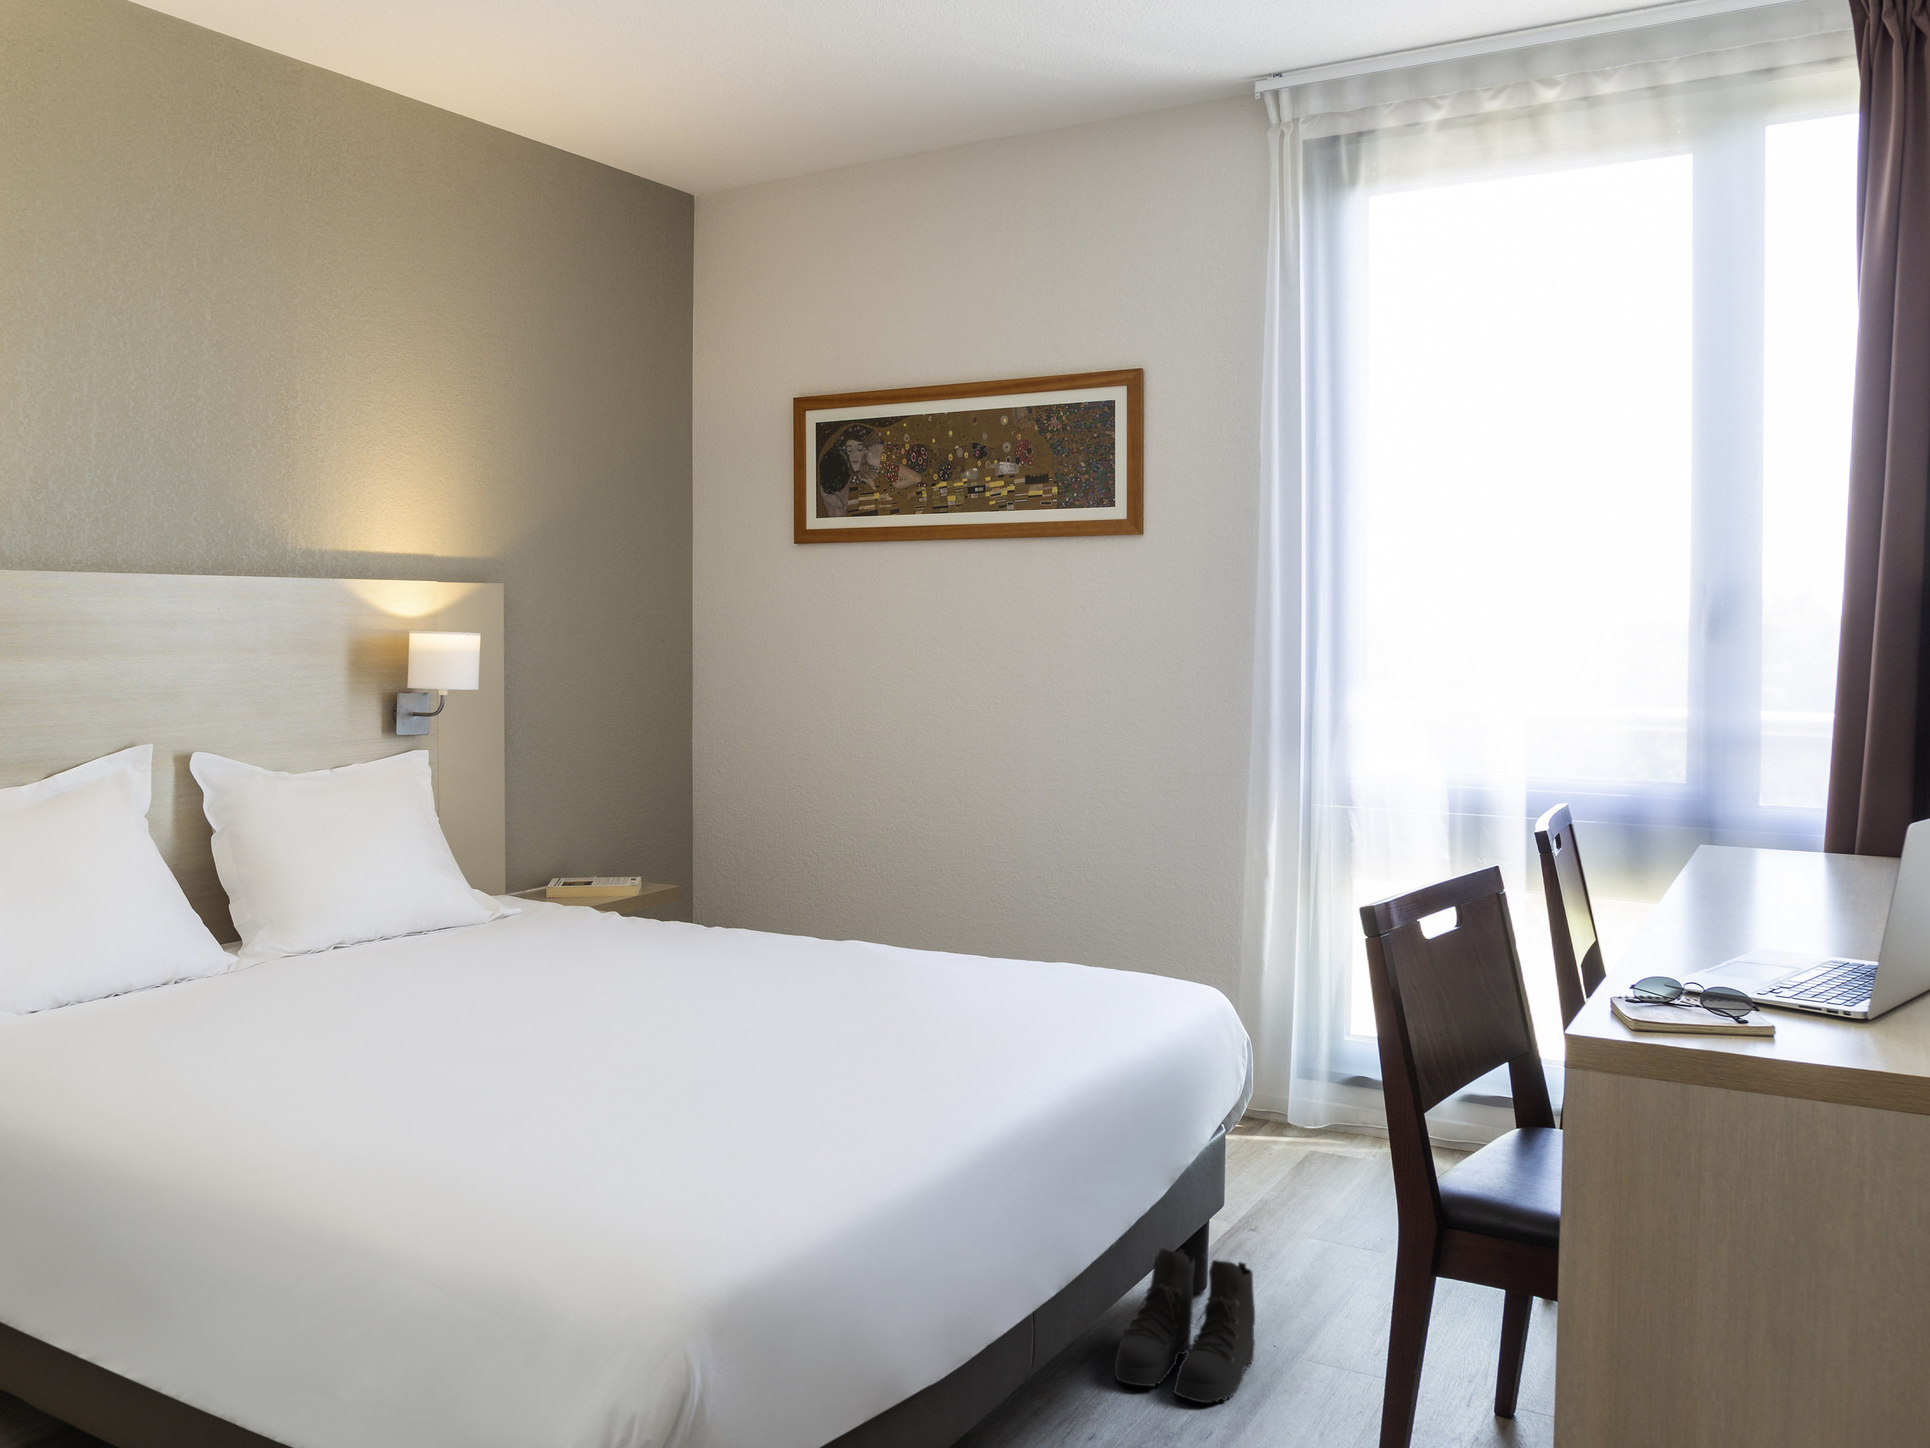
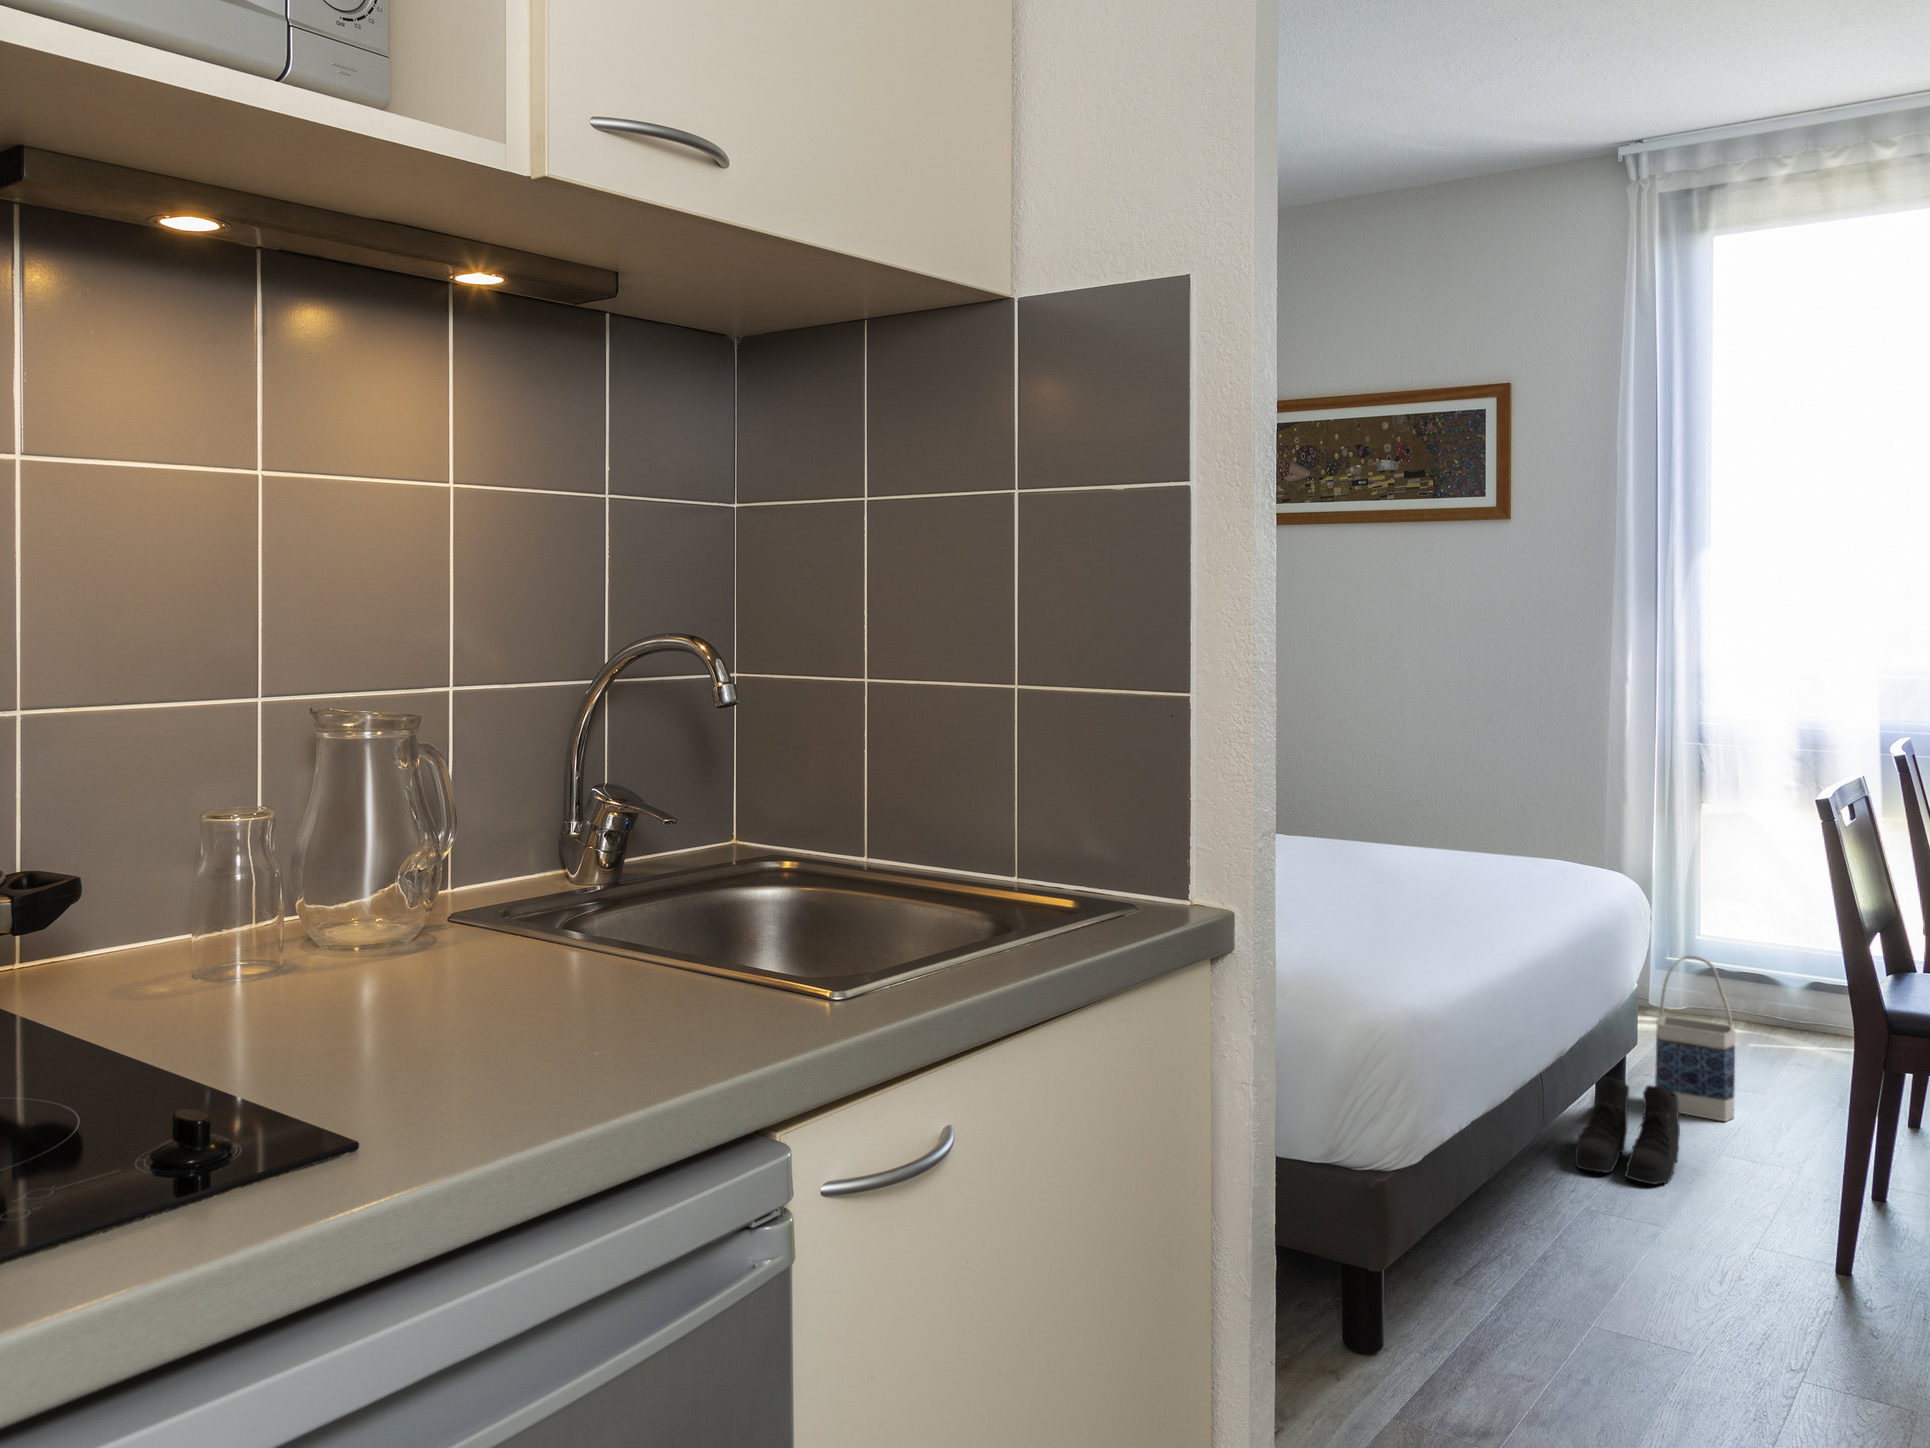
bag: none [1253,1078,1347,1302] -> present [1655,955,1735,1121]

